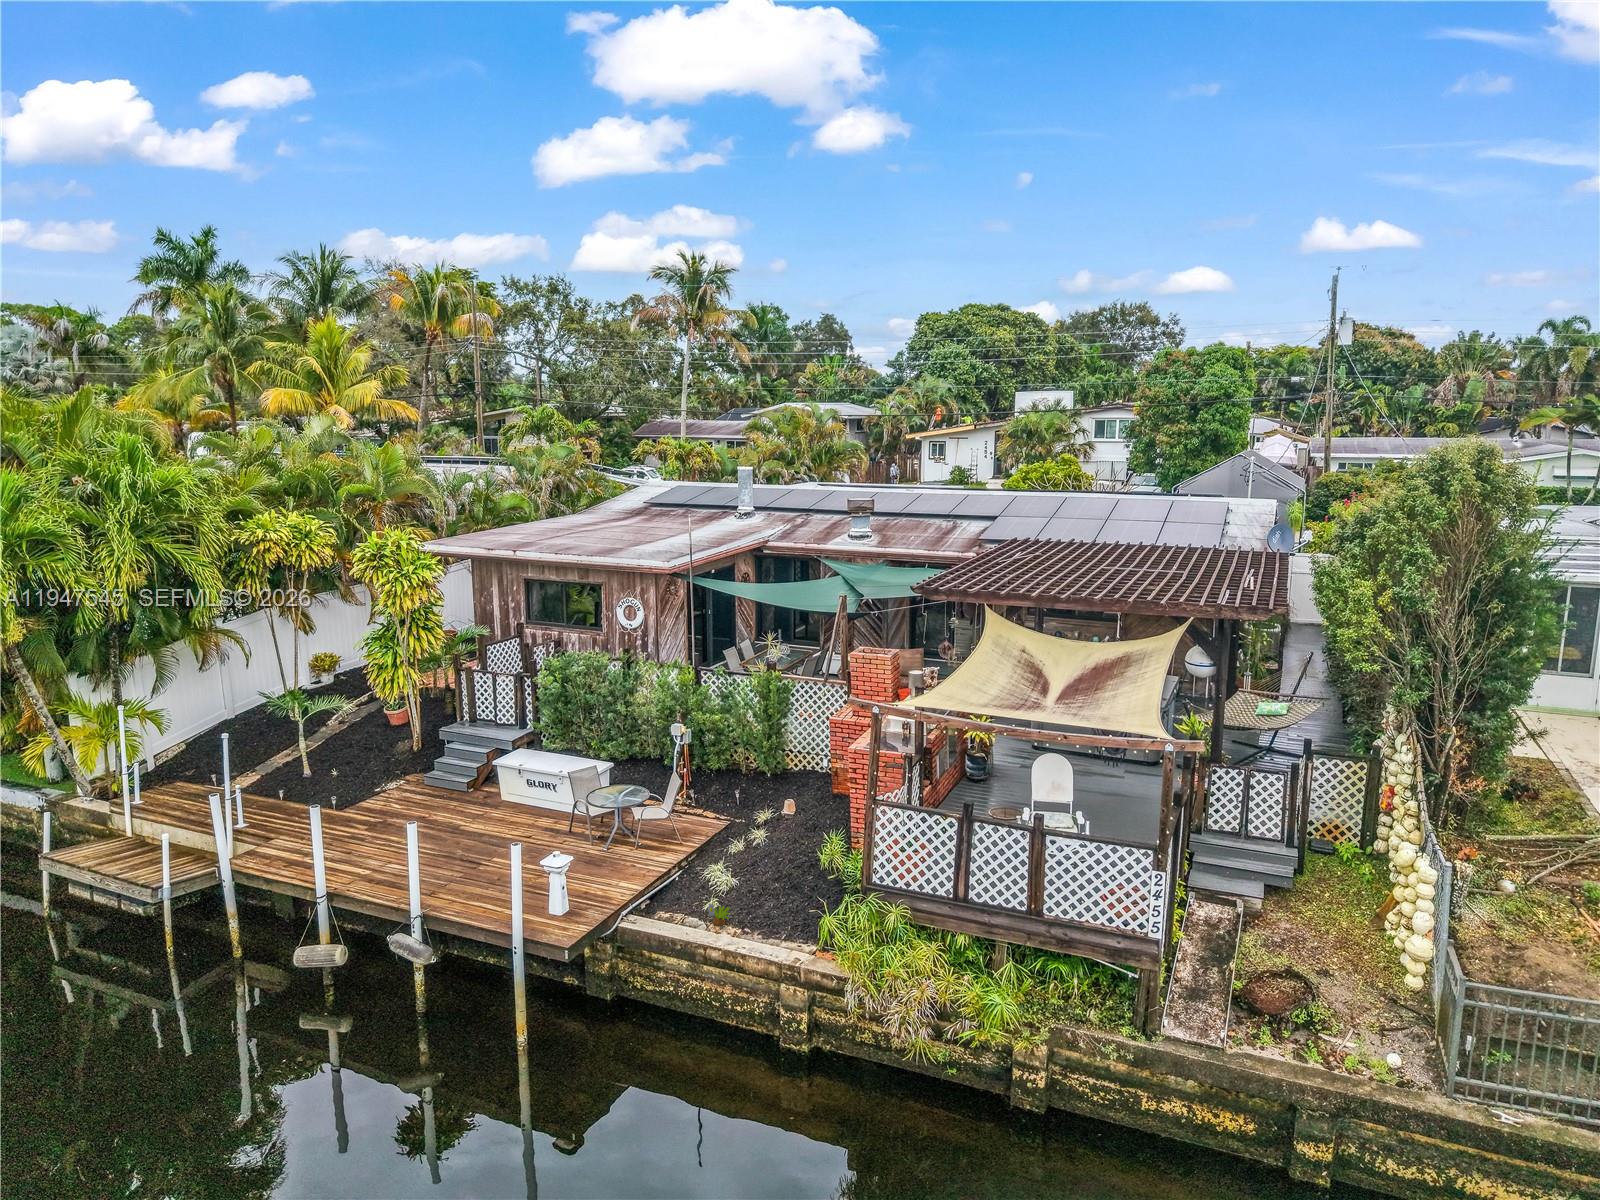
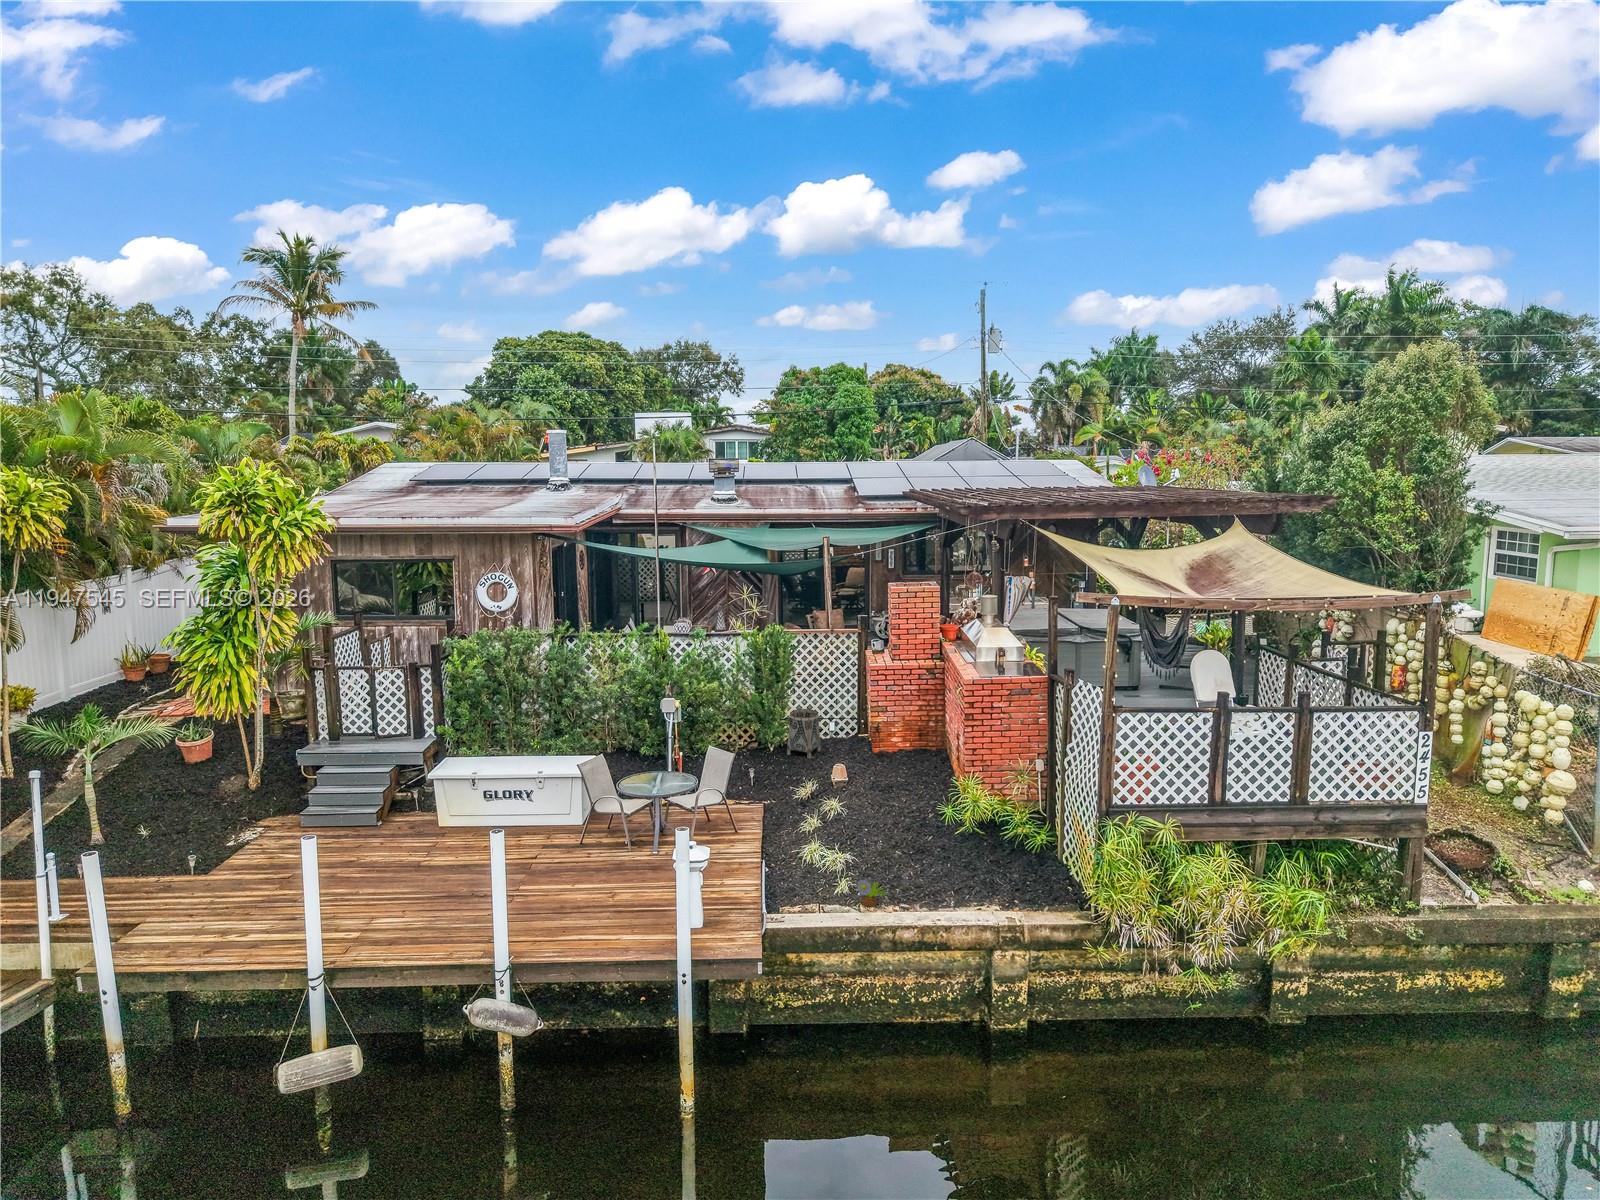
basket: none [780,746,810,788] -> present [787,709,821,758]

